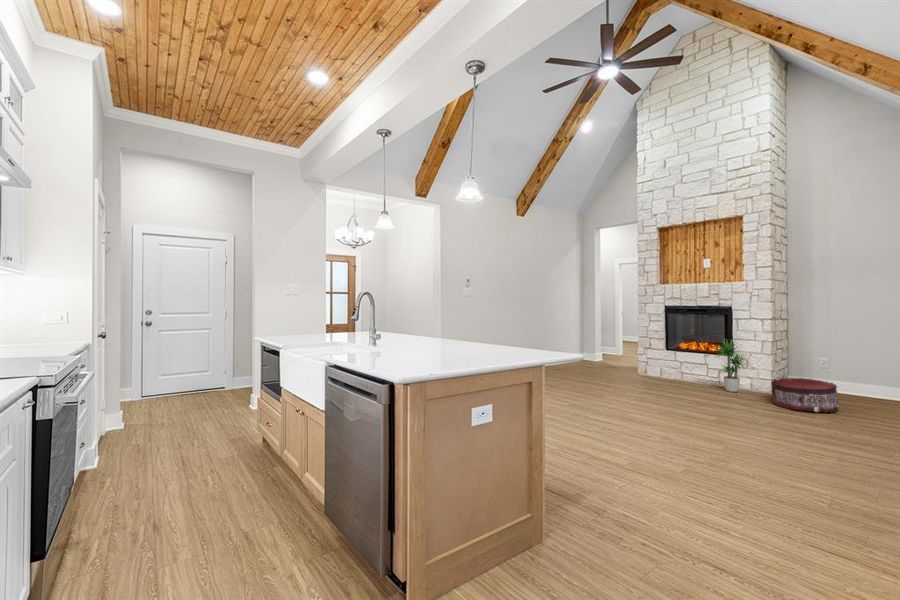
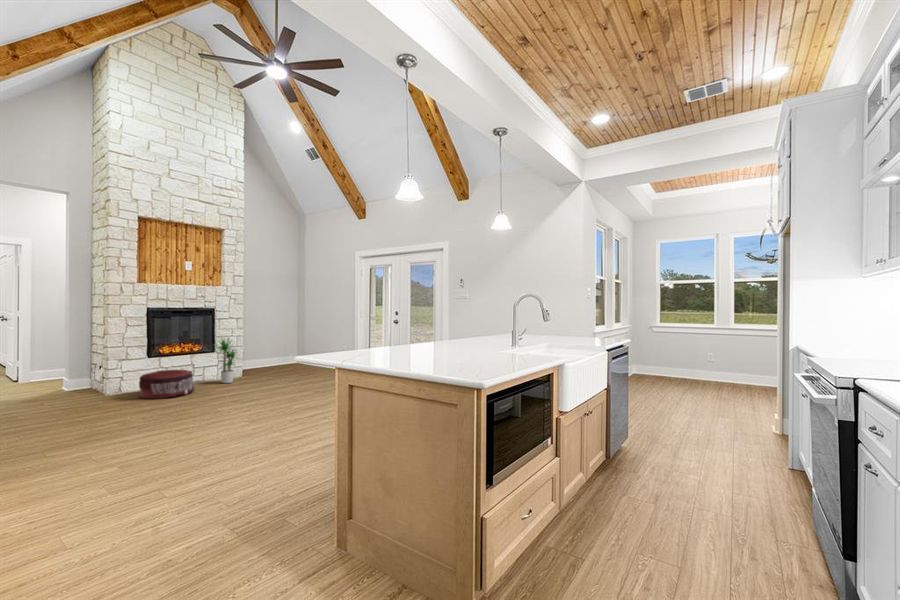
pouf: present [771,378,839,413] -> present [139,370,194,399]

